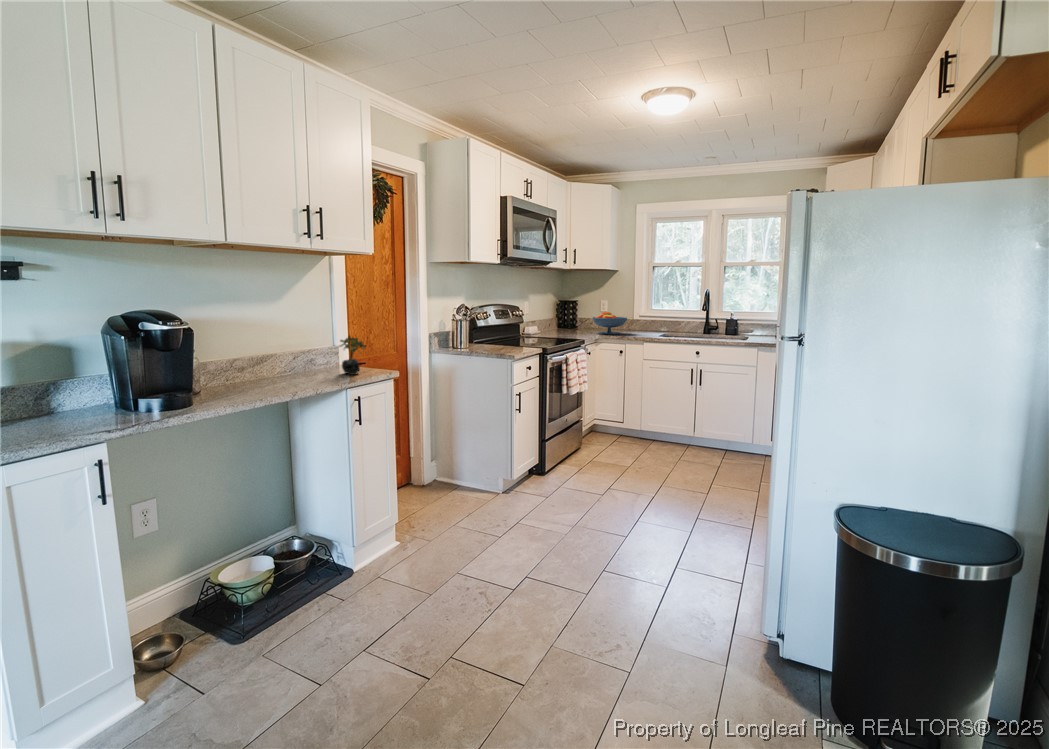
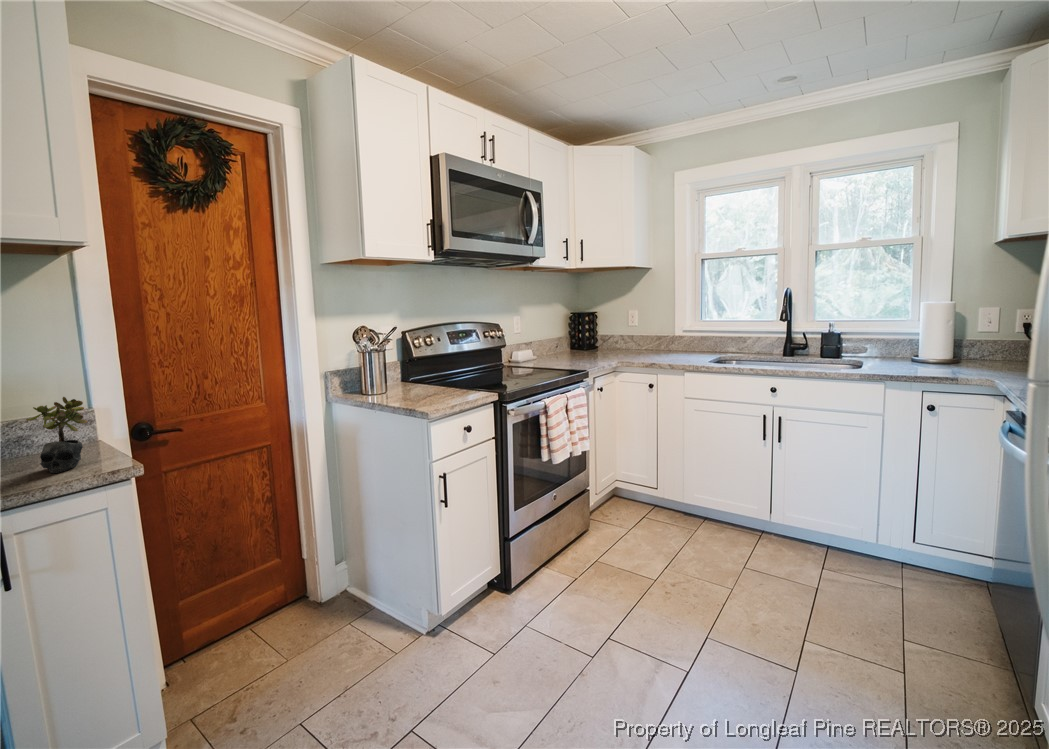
fruit bowl: present [592,311,627,334] -> none [611,326,663,360]

